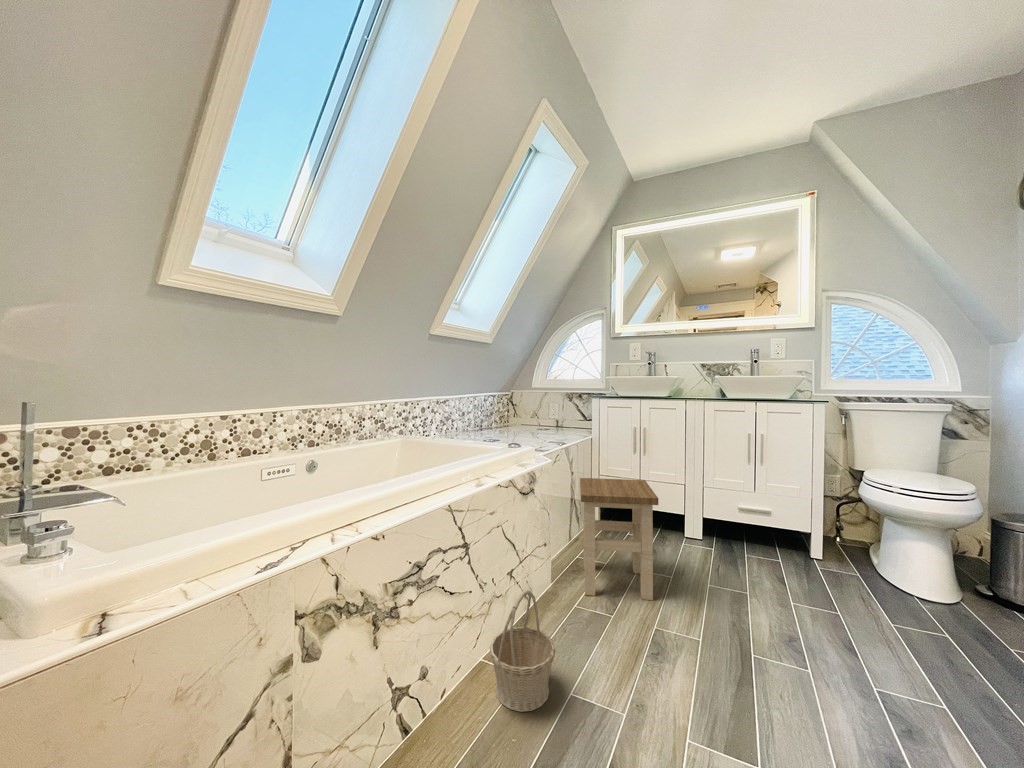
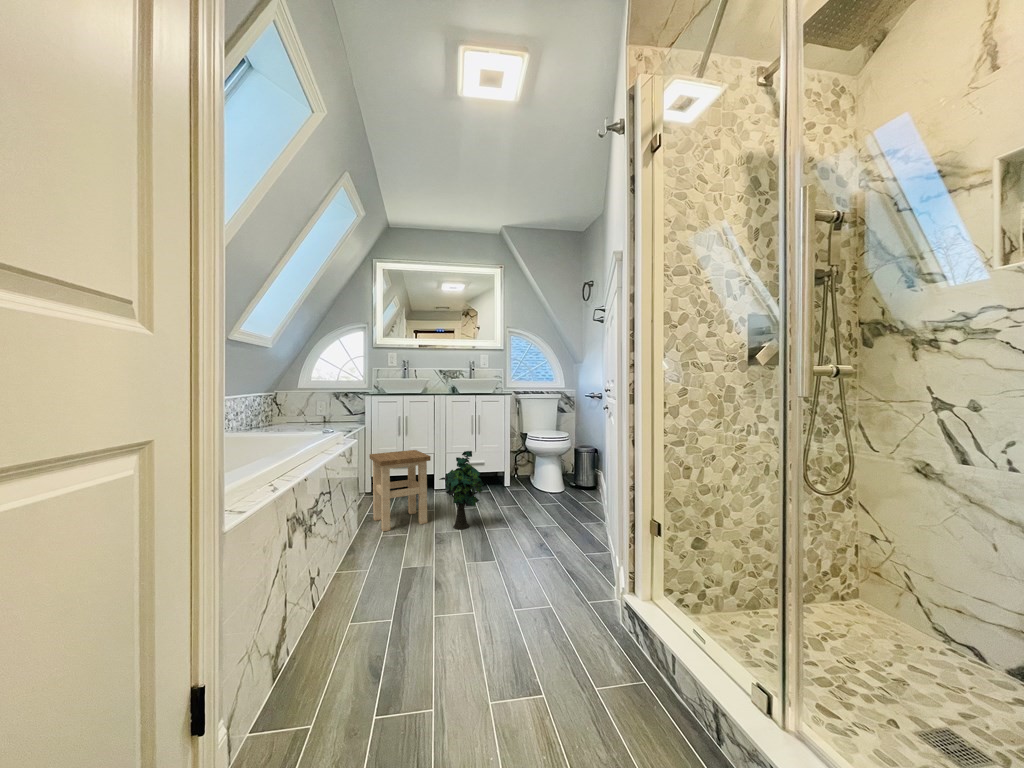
decorative plant: none [669,503,757,639] -> present [439,451,484,529]
basket: present [490,590,556,712] -> none [346,515,390,586]

